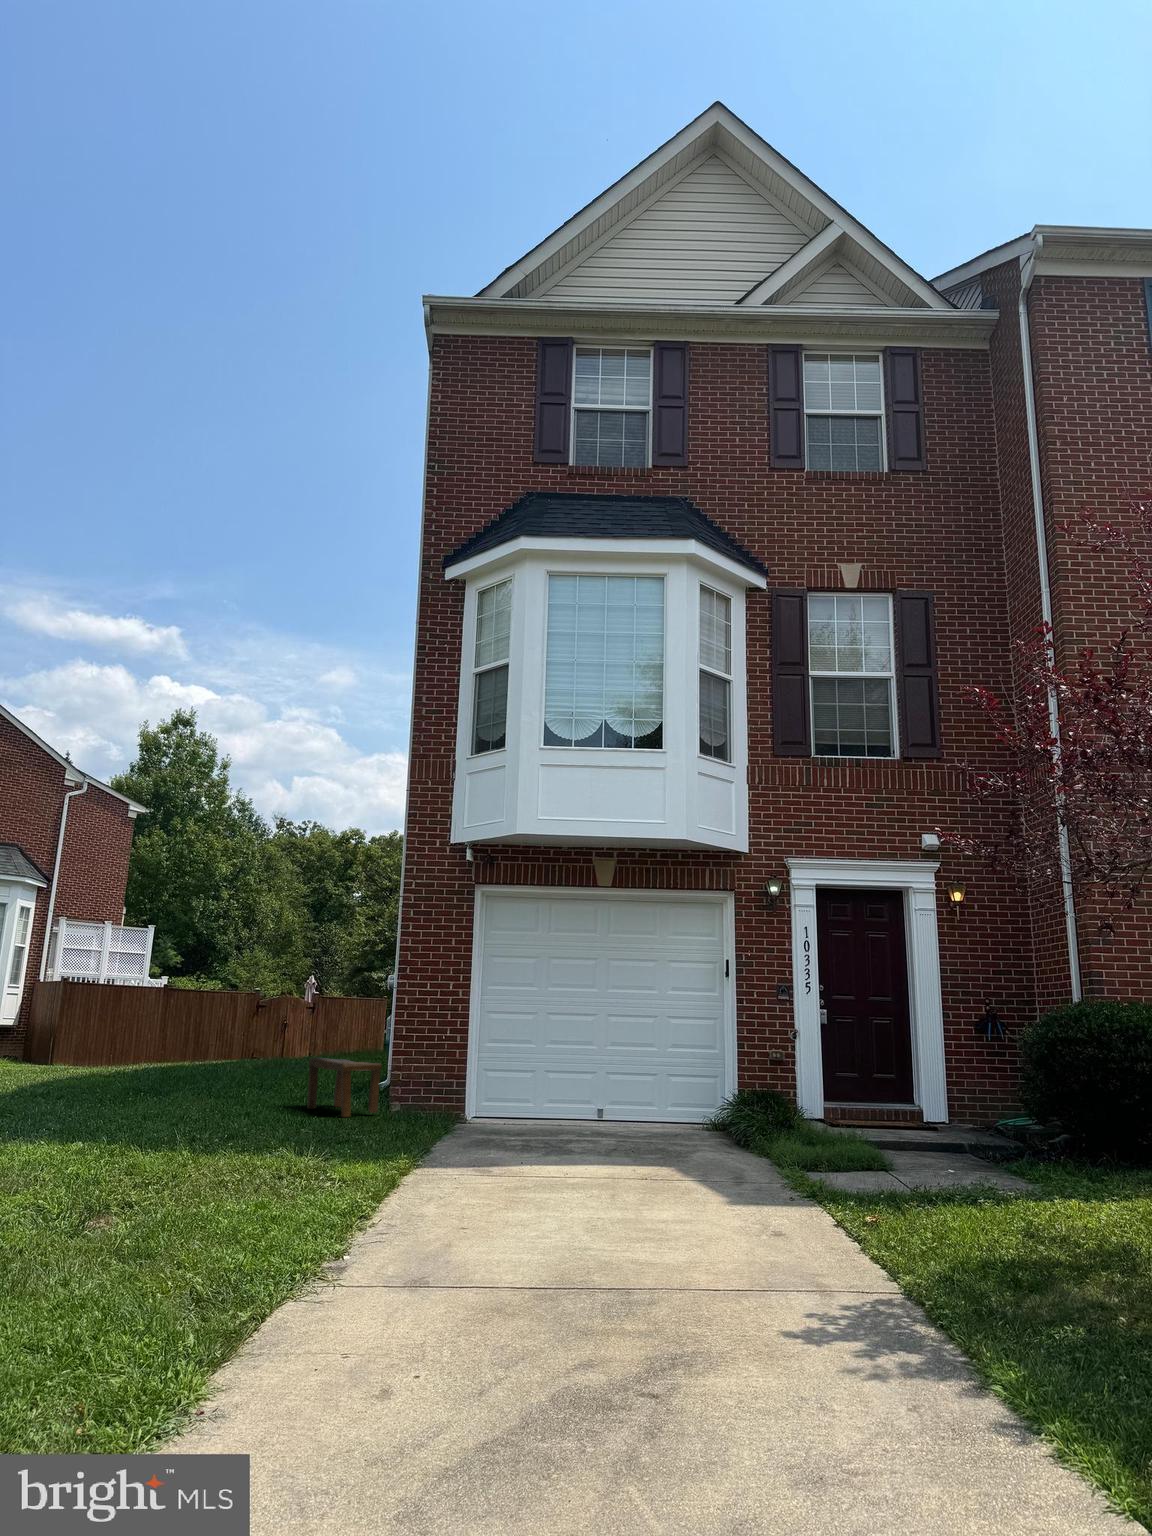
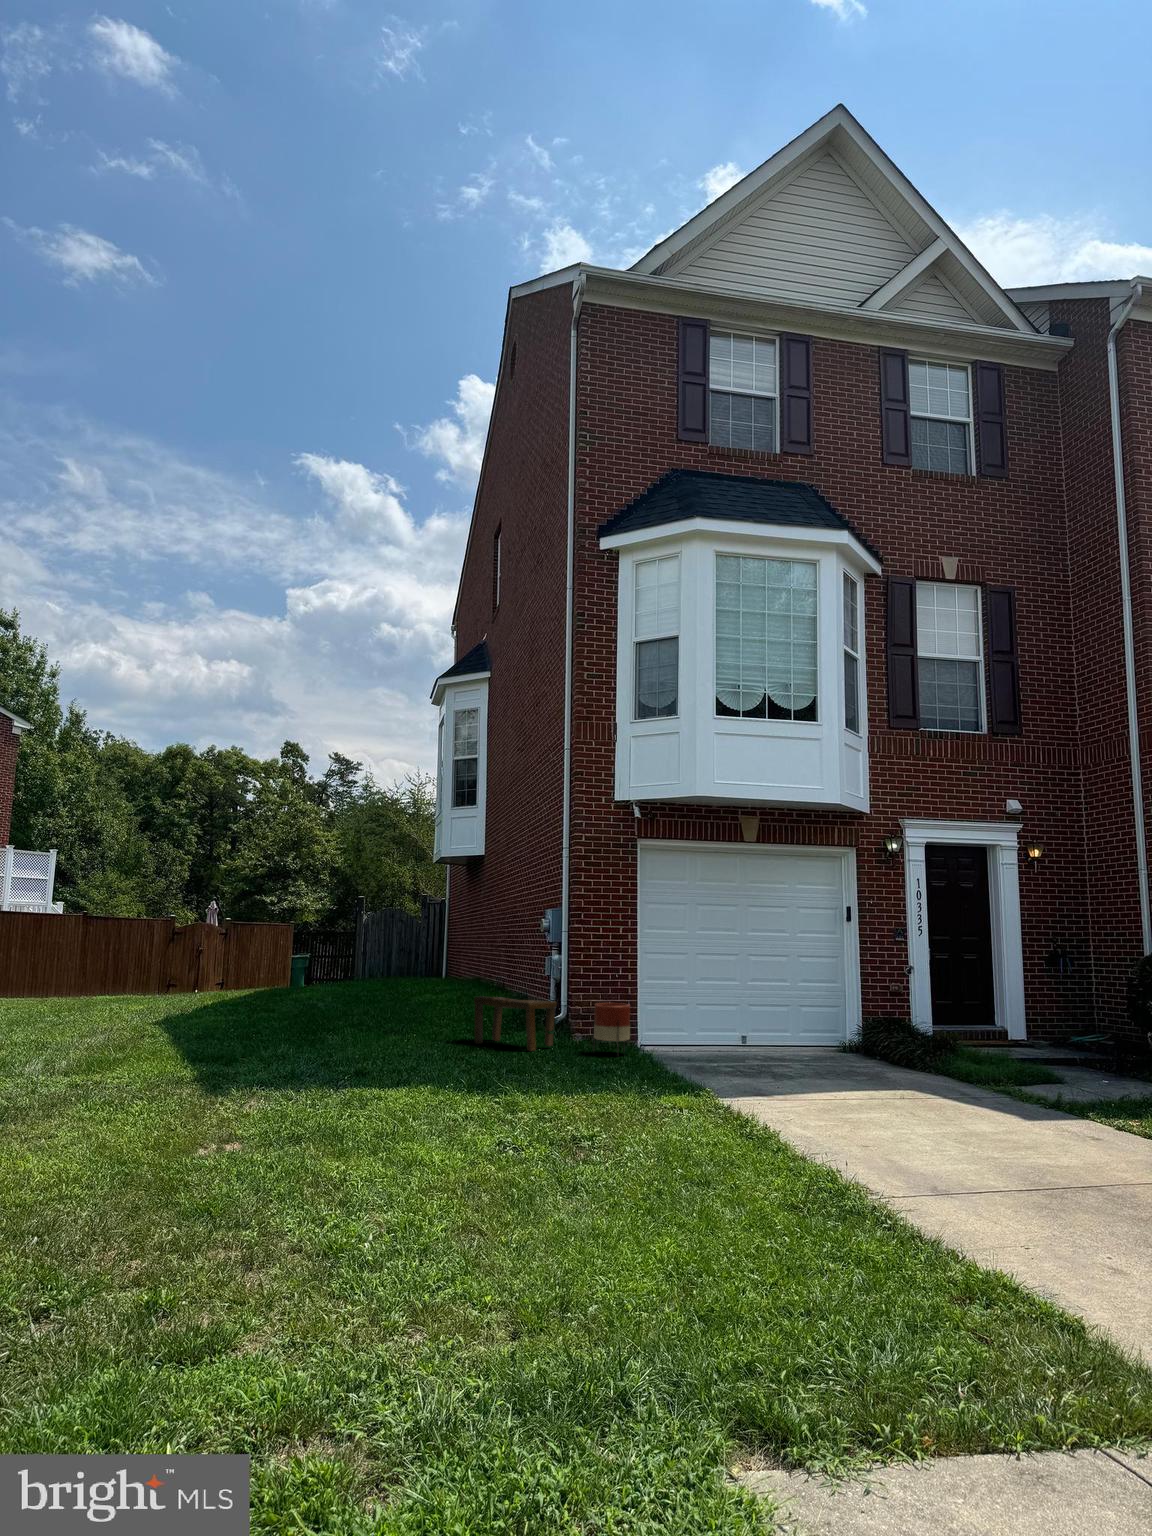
planter: none [407,1066,448,1125] -> present [593,1003,630,1047]

